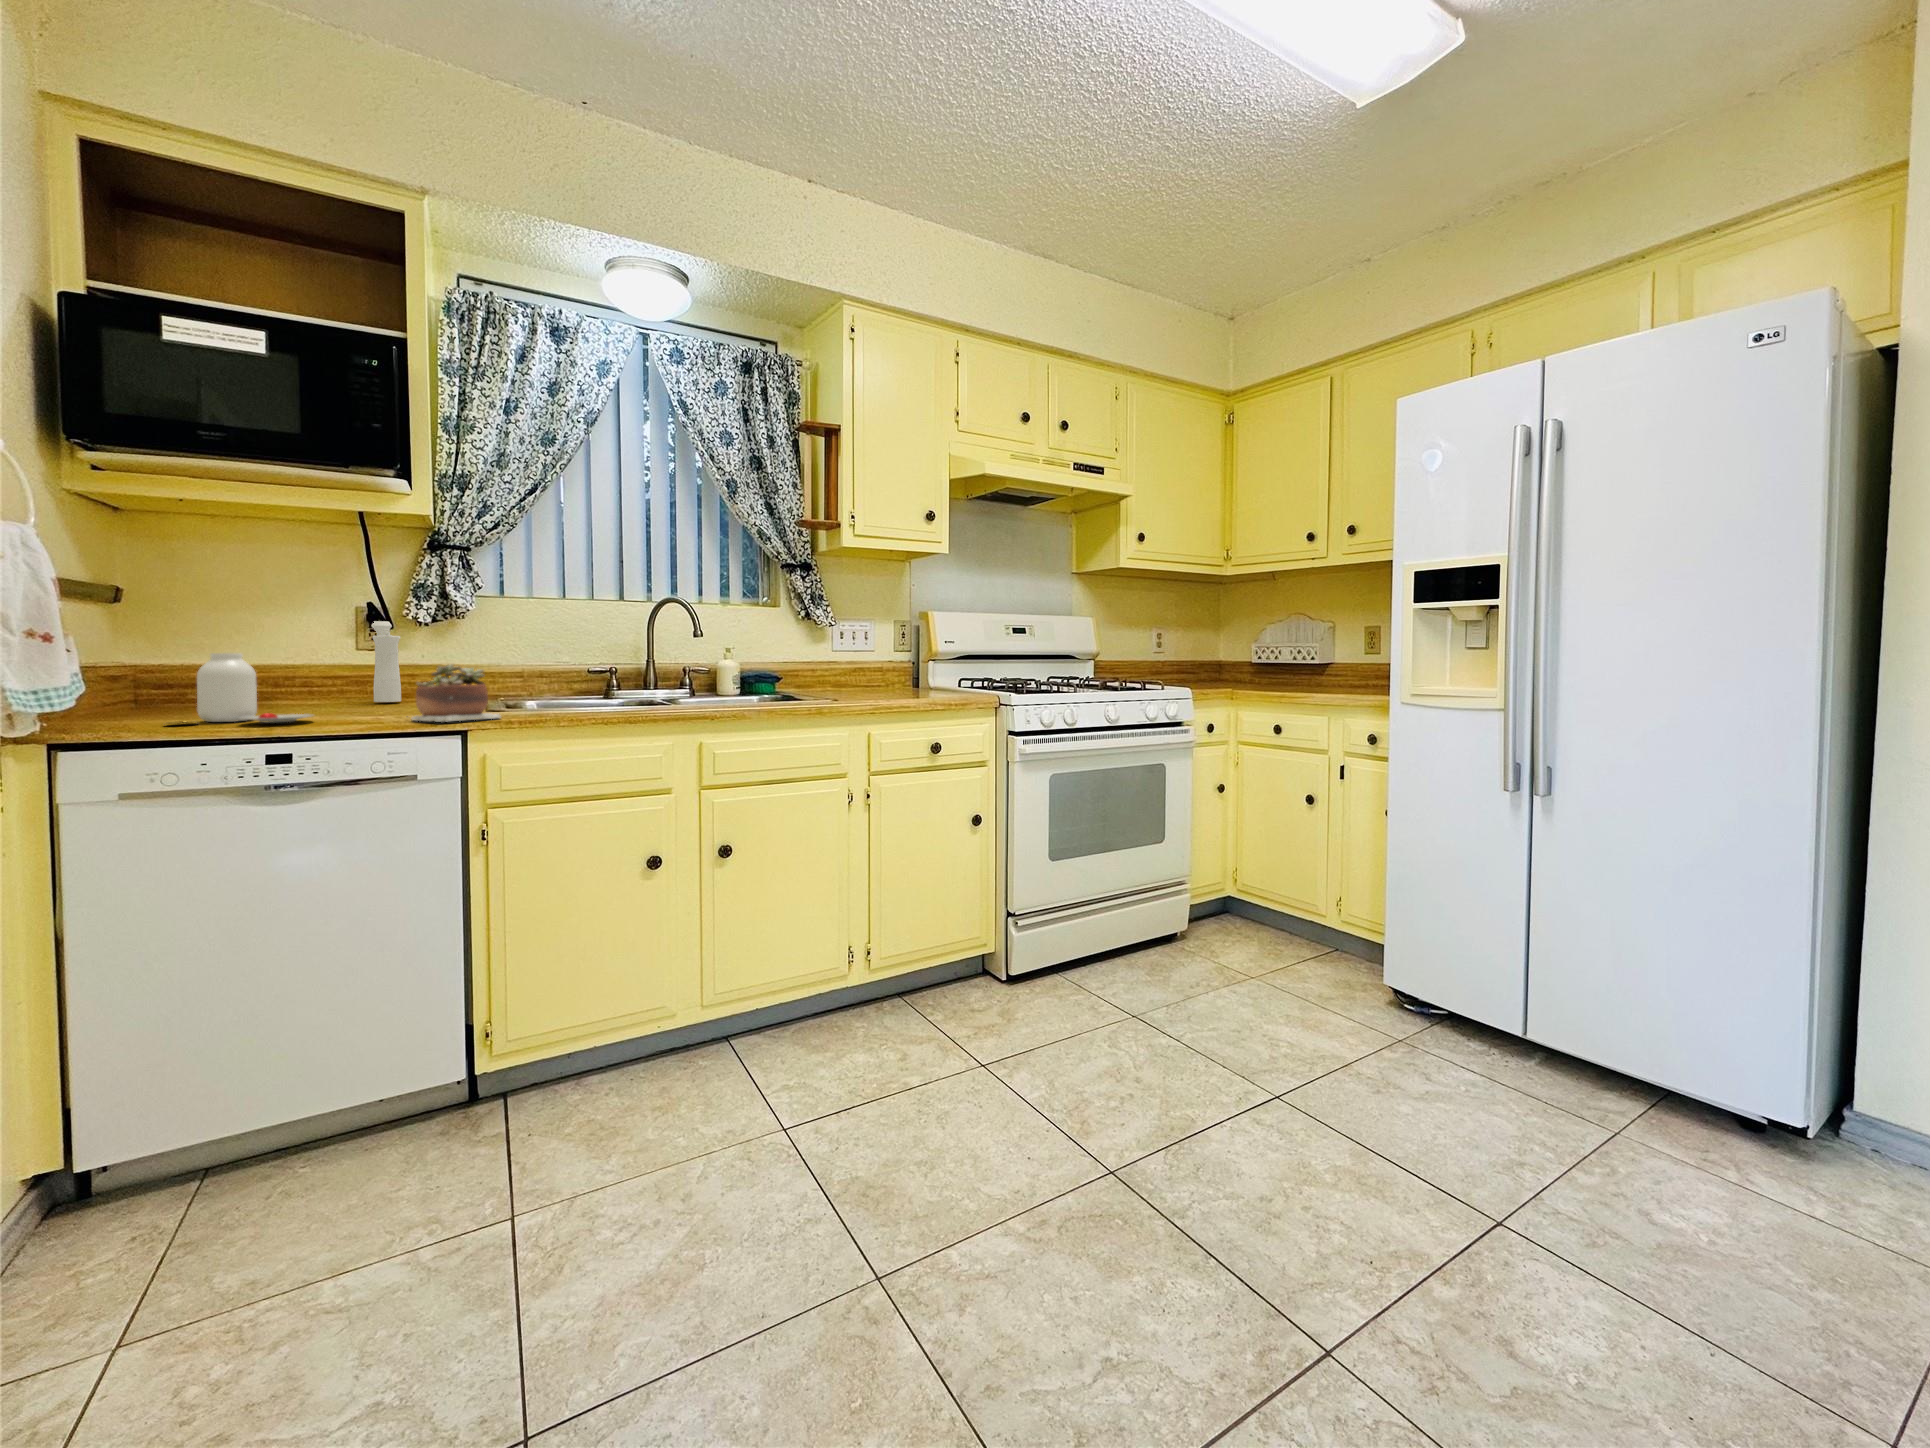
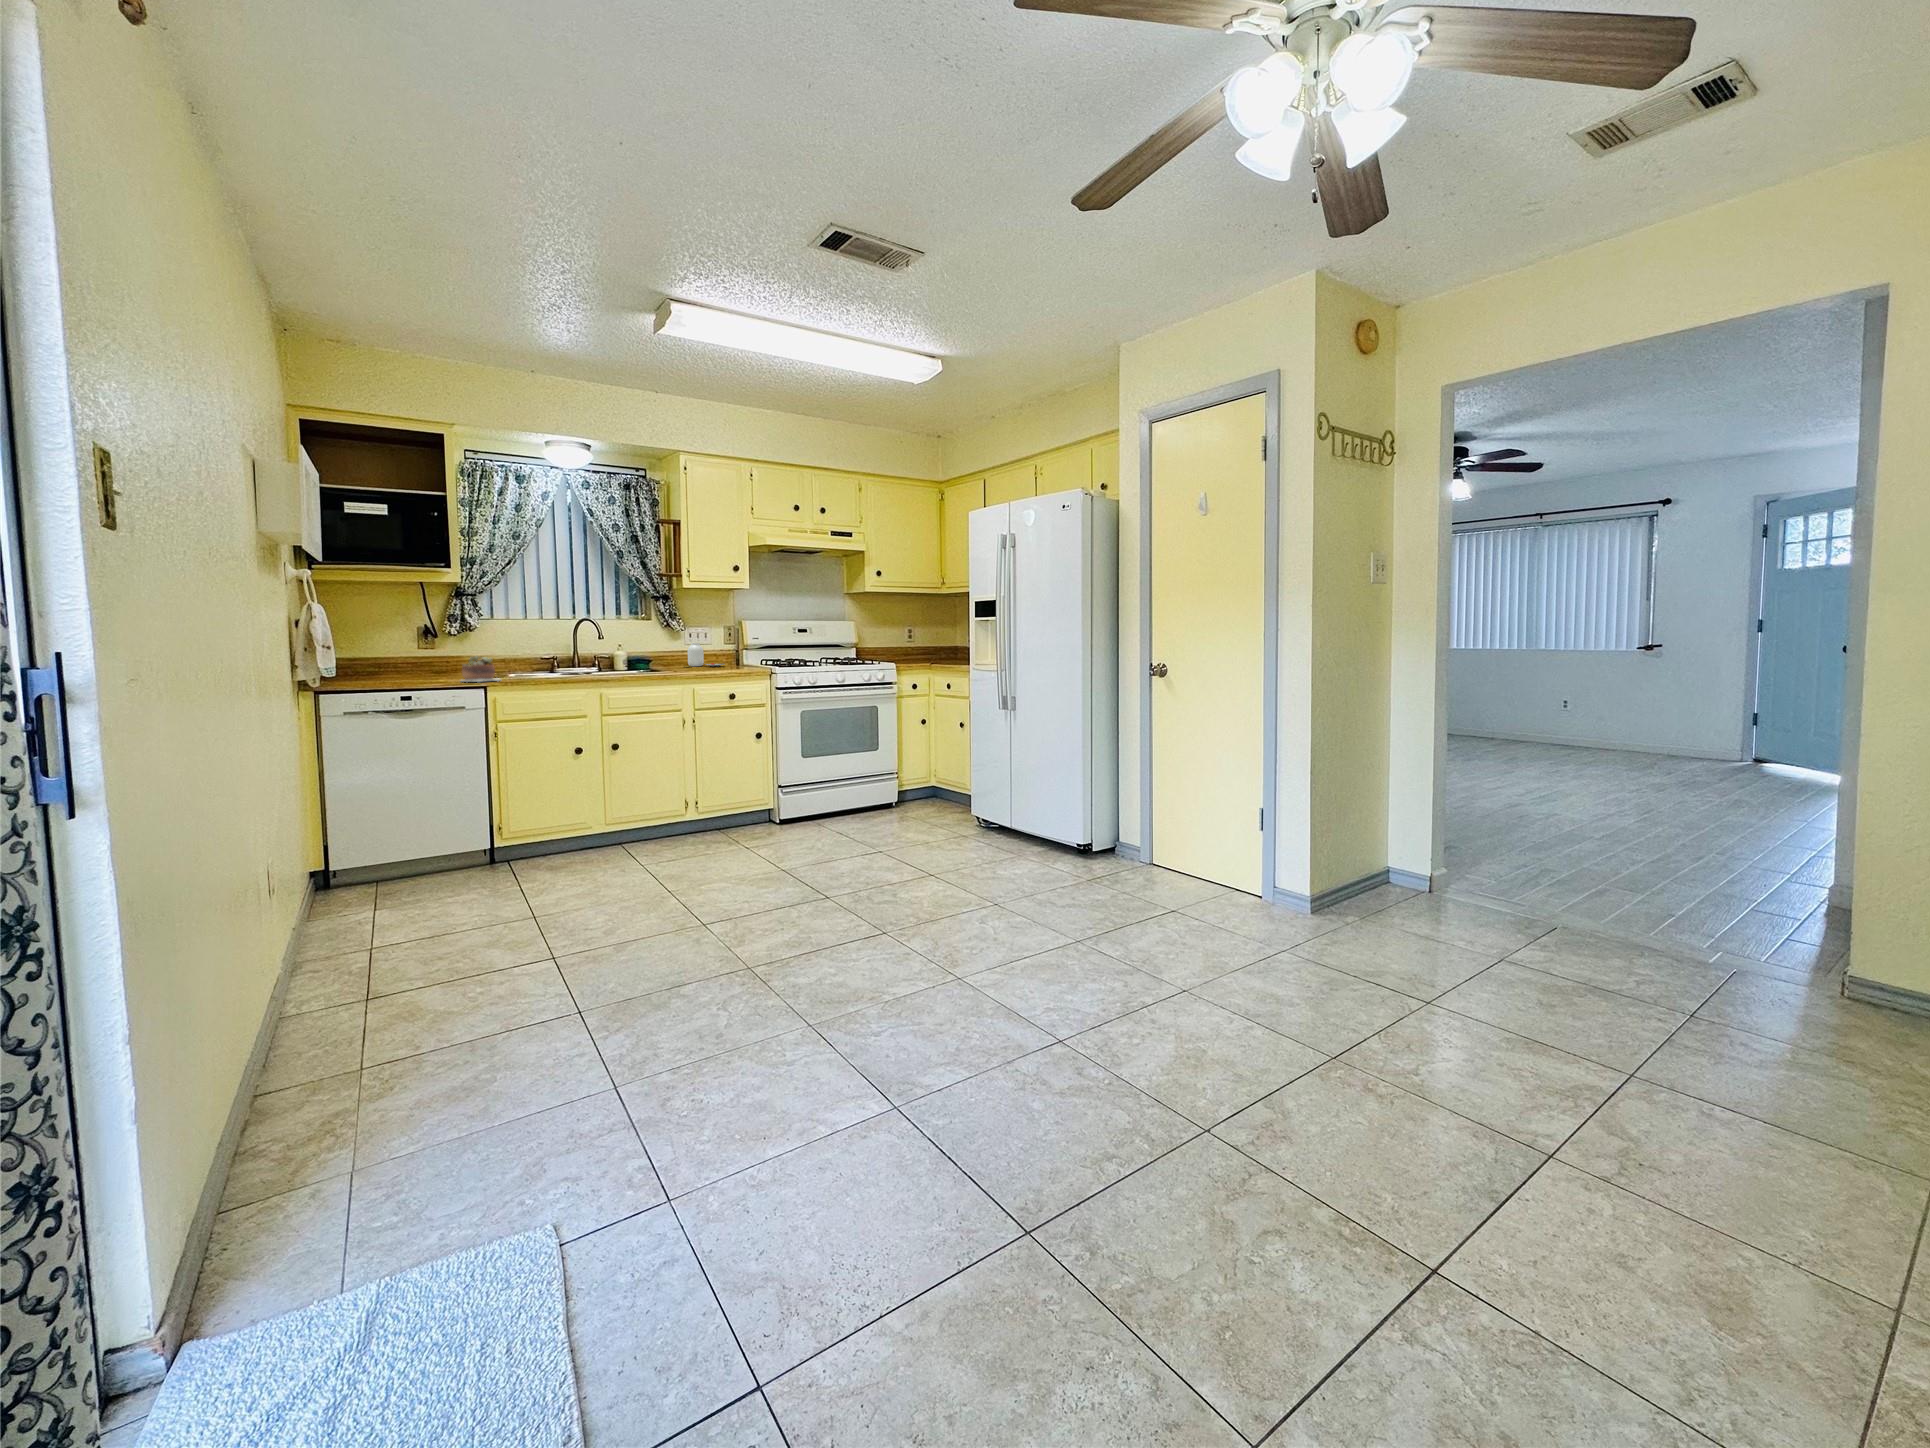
pepper mill: present [371,621,401,702] -> none [427,634,445,675]
jar: present [164,653,312,725] -> present [684,643,724,667]

